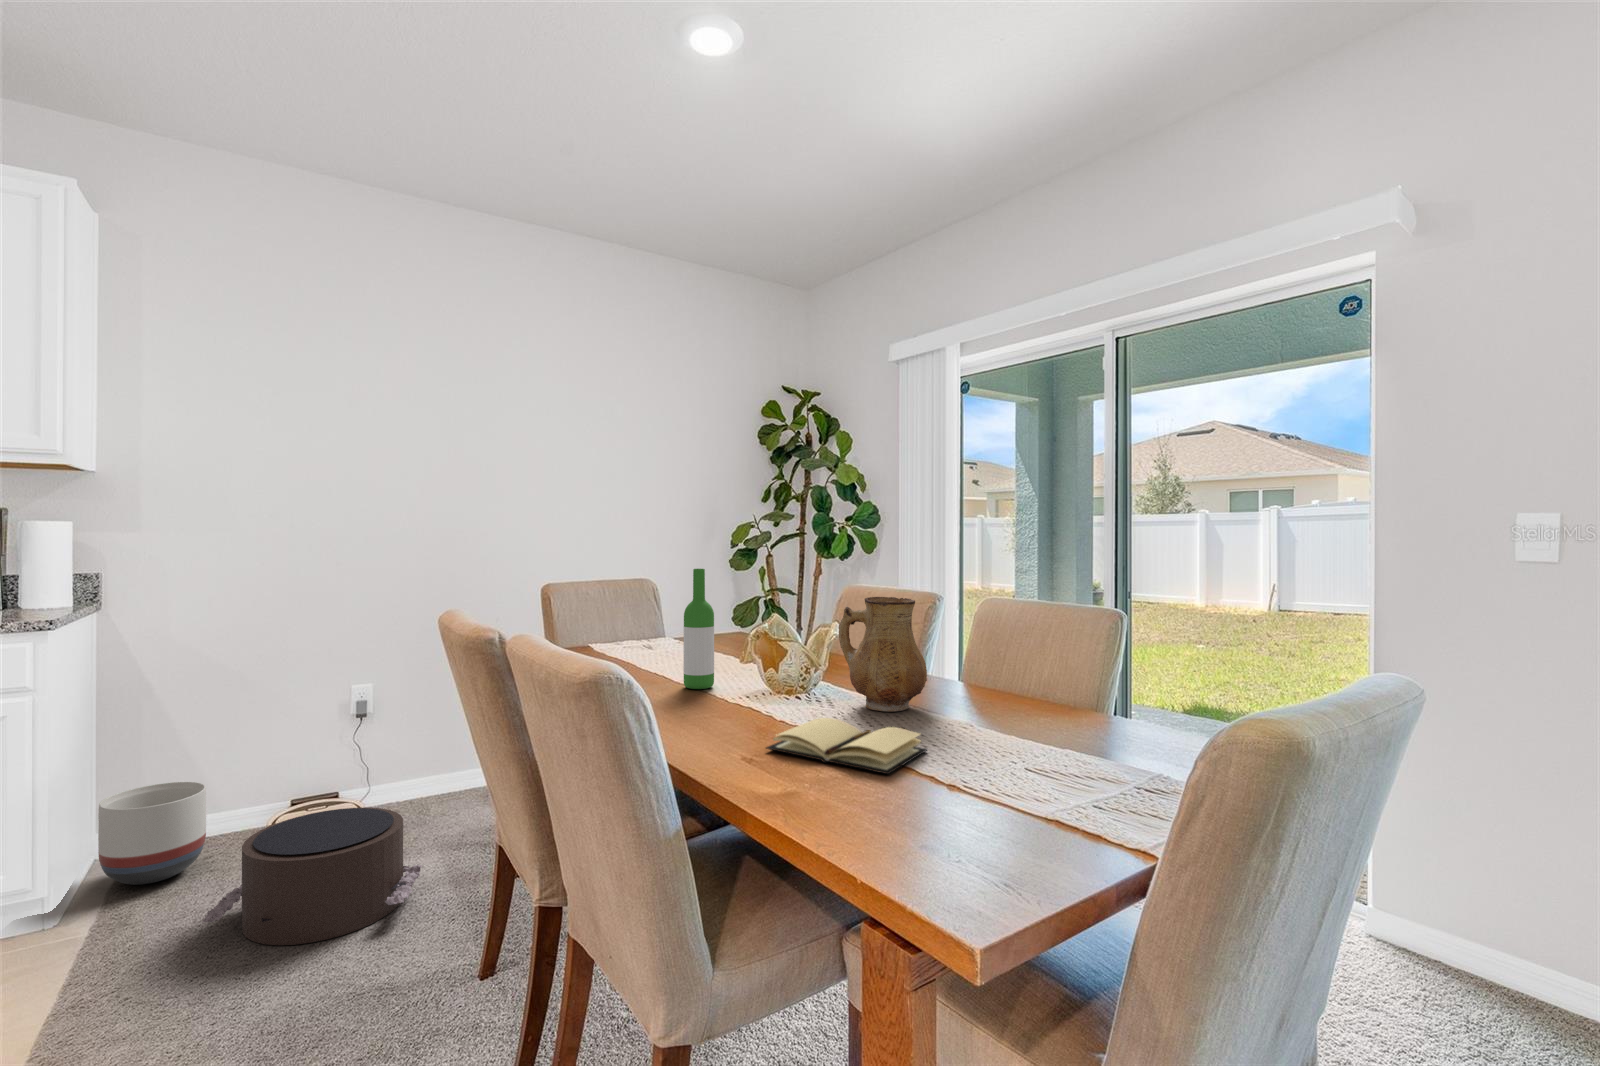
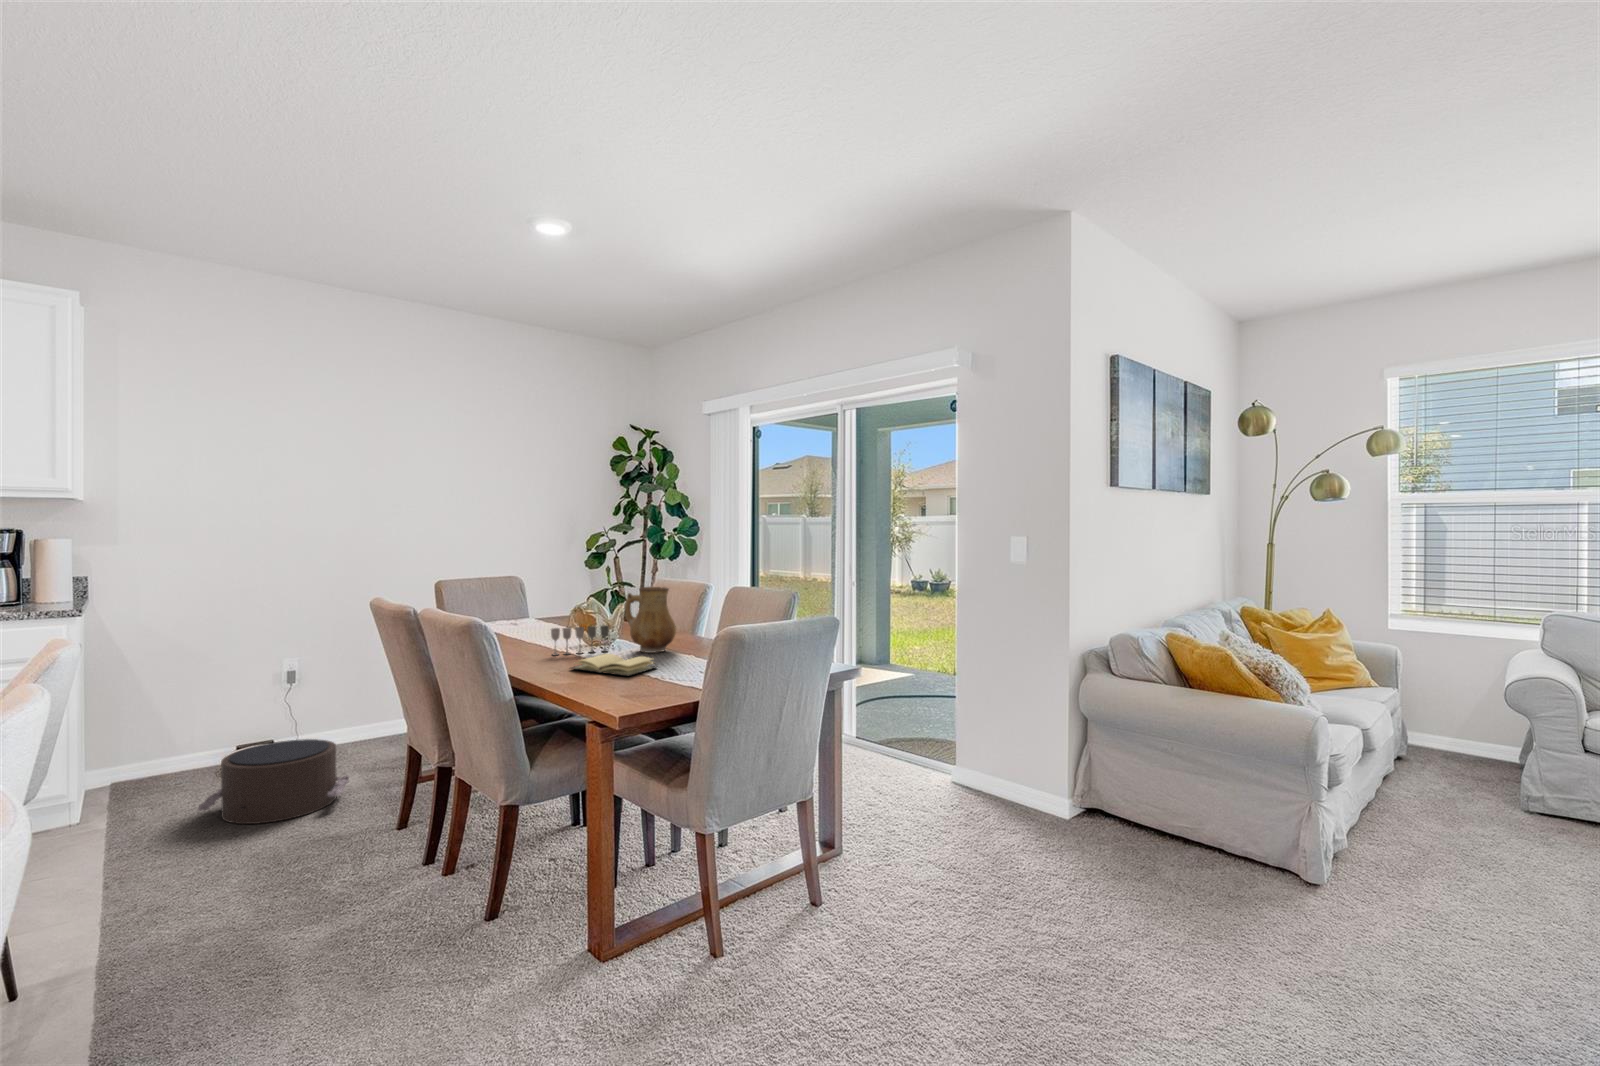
wine bottle: present [684,569,714,689] -> none [532,571,551,645]
wine glass: none [721,662,815,713] -> present [551,625,609,655]
planter: present [98,782,206,885] -> none [99,728,178,800]

